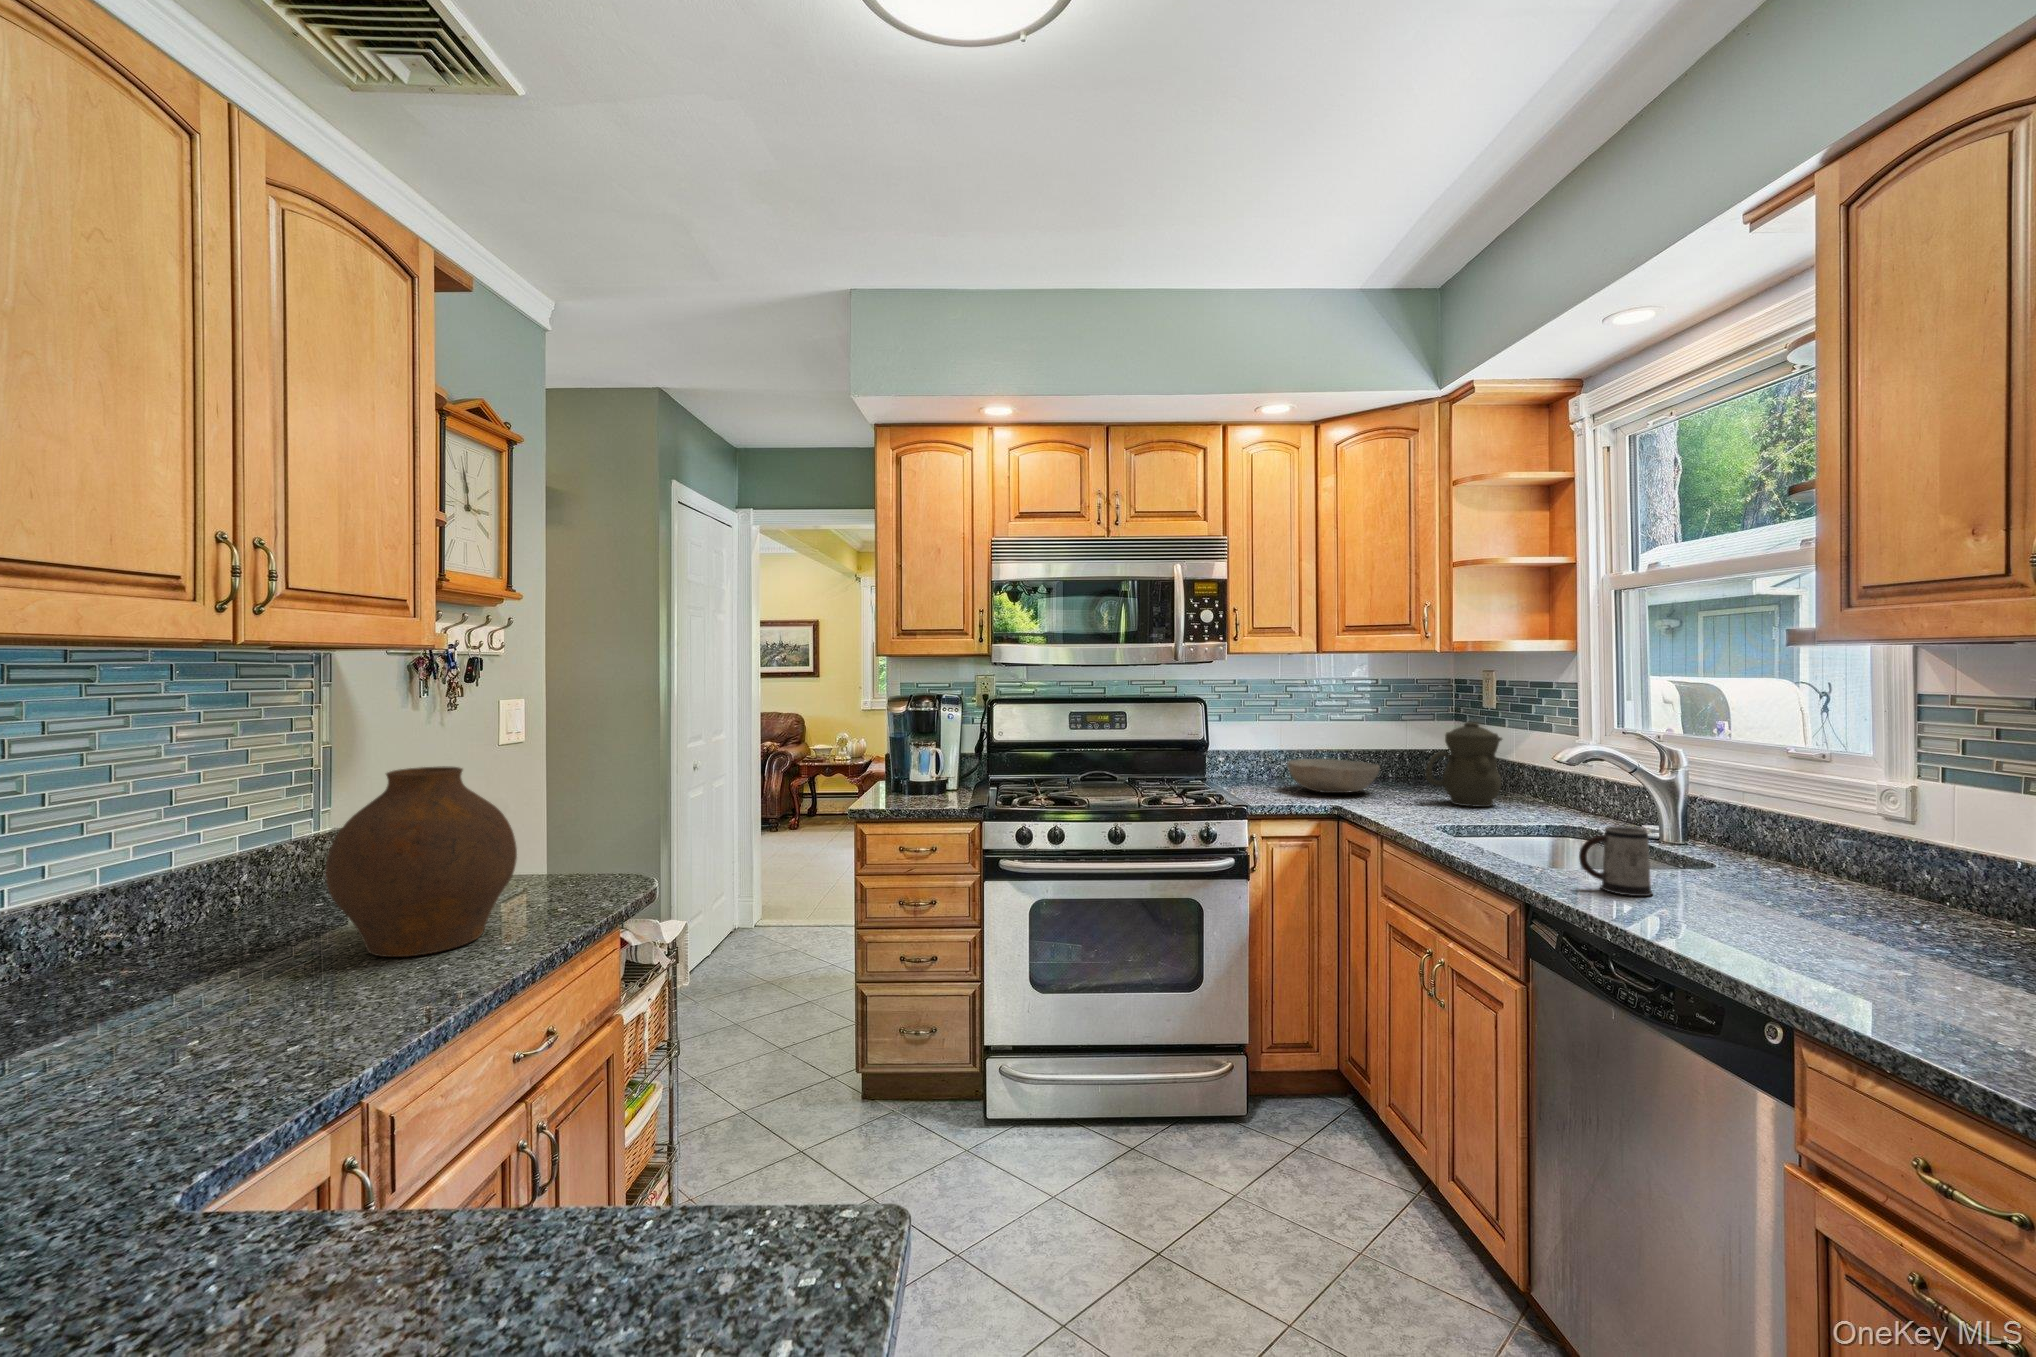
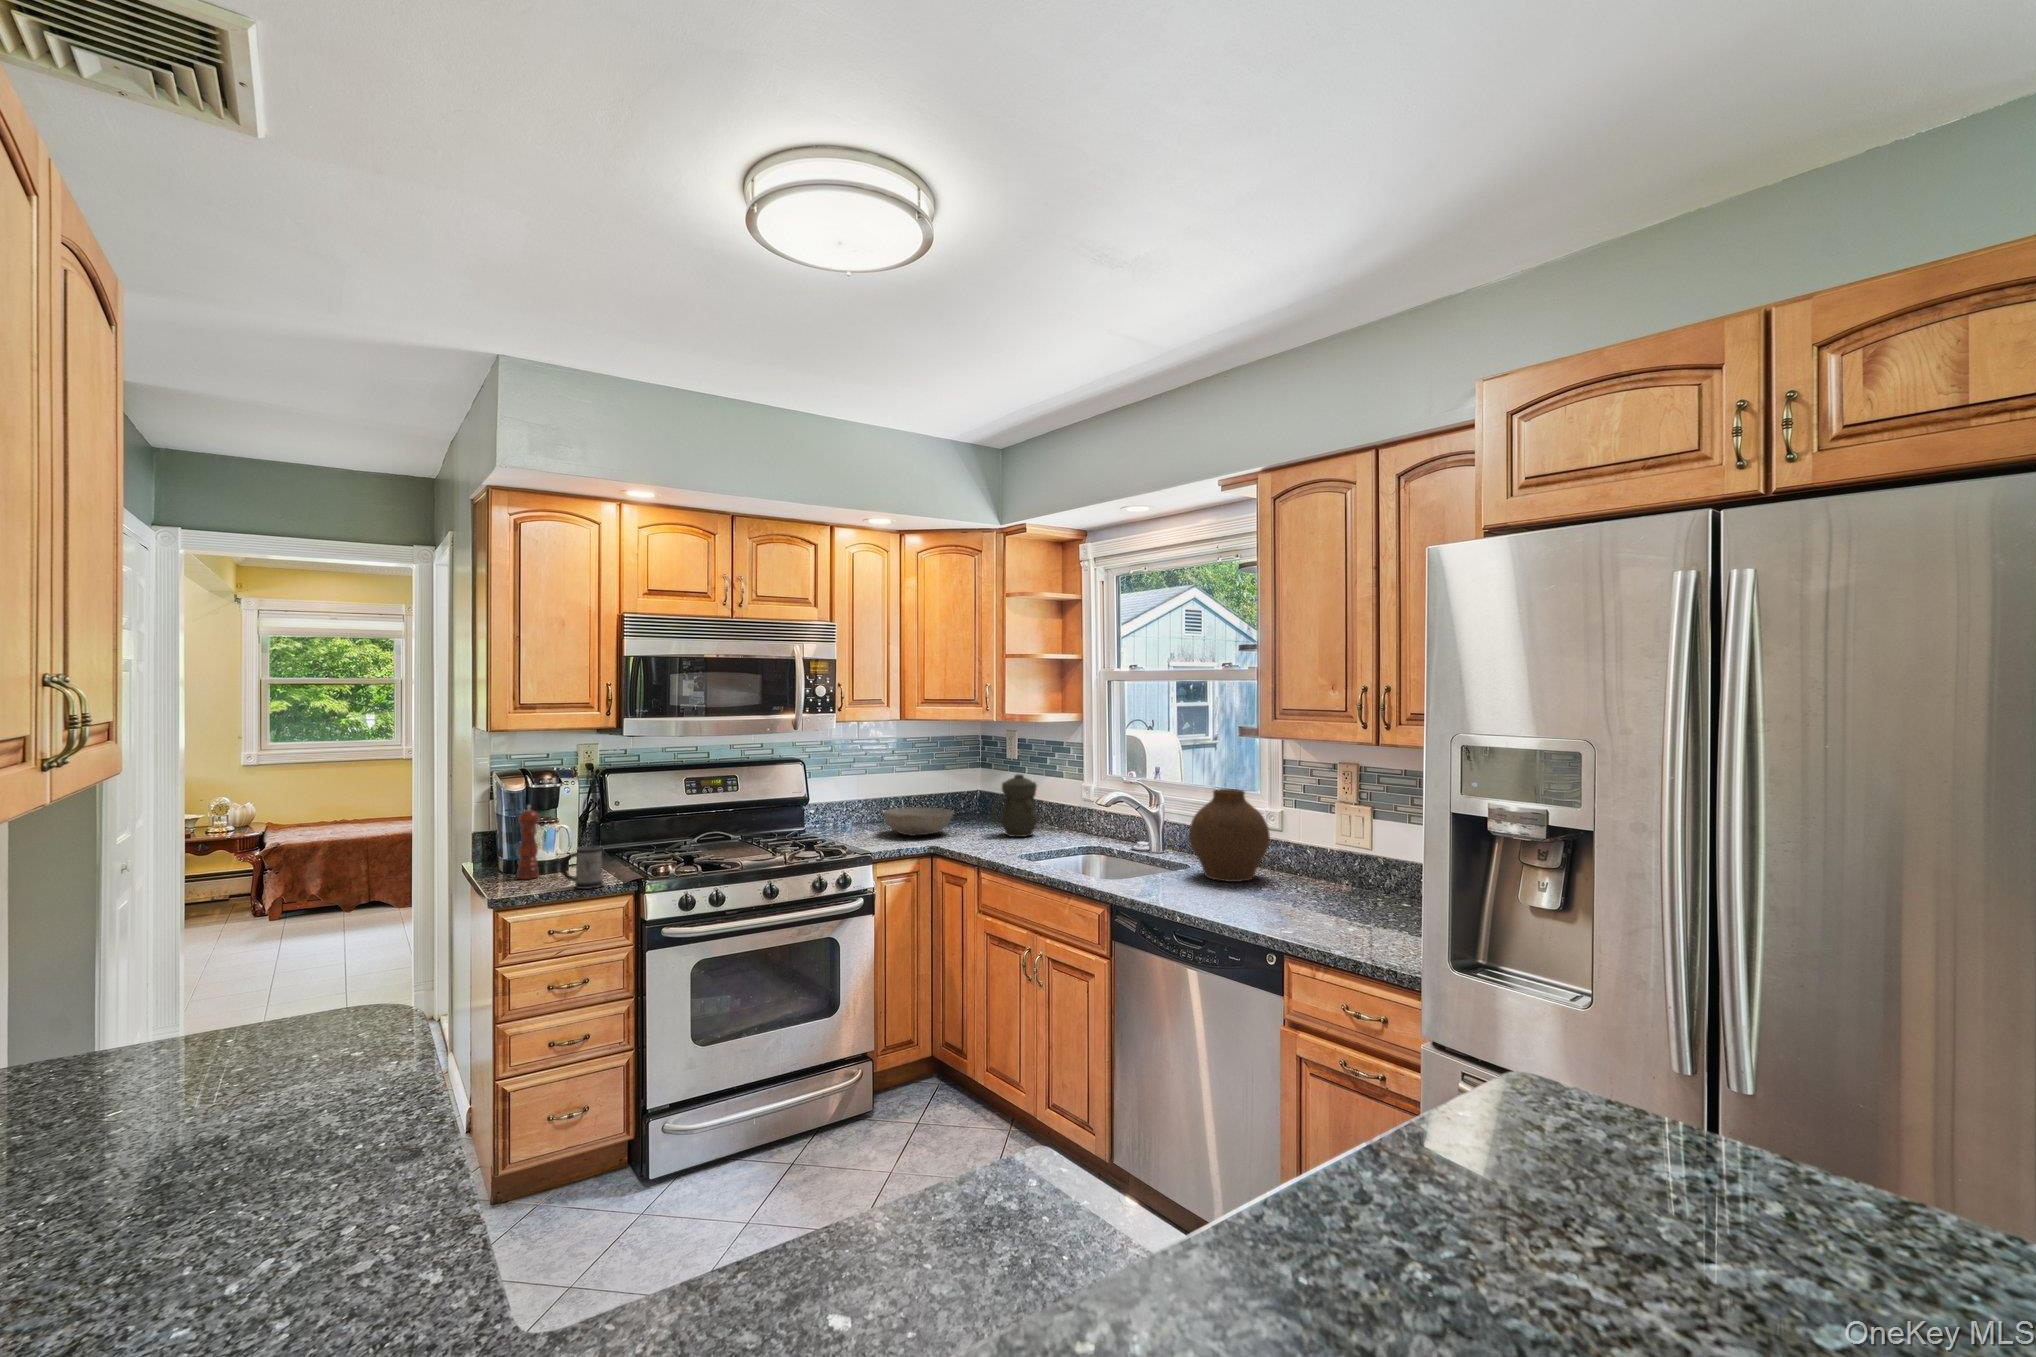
pepper mill: none [896,727,914,797] -> present [517,805,539,879]
vase: present [325,766,517,957] -> present [1189,789,1270,882]
mug: present [1579,826,1652,896] -> present [561,846,603,889]

